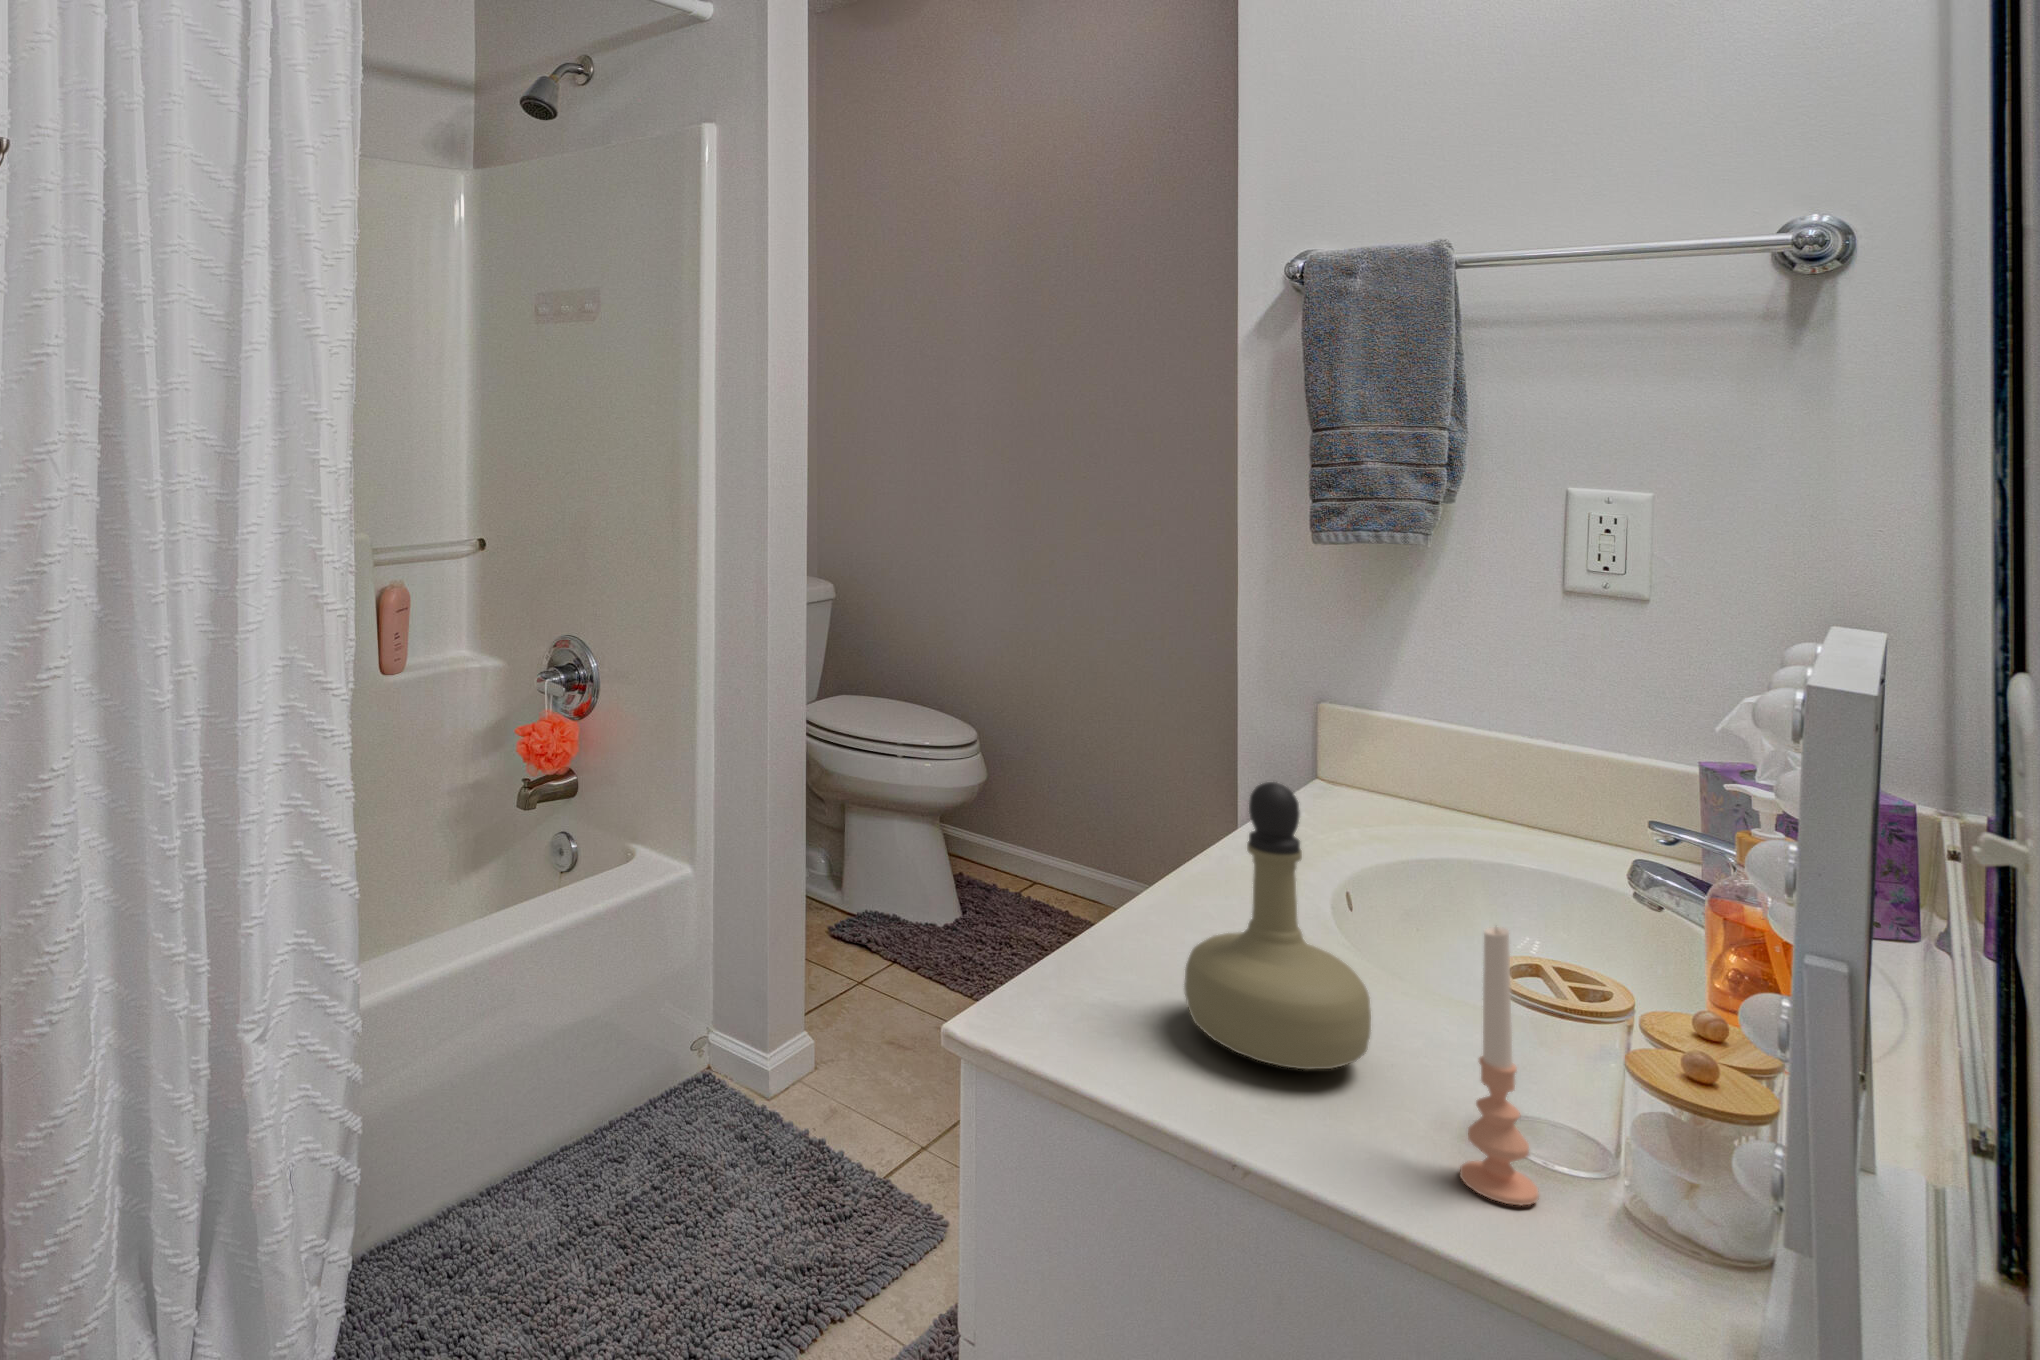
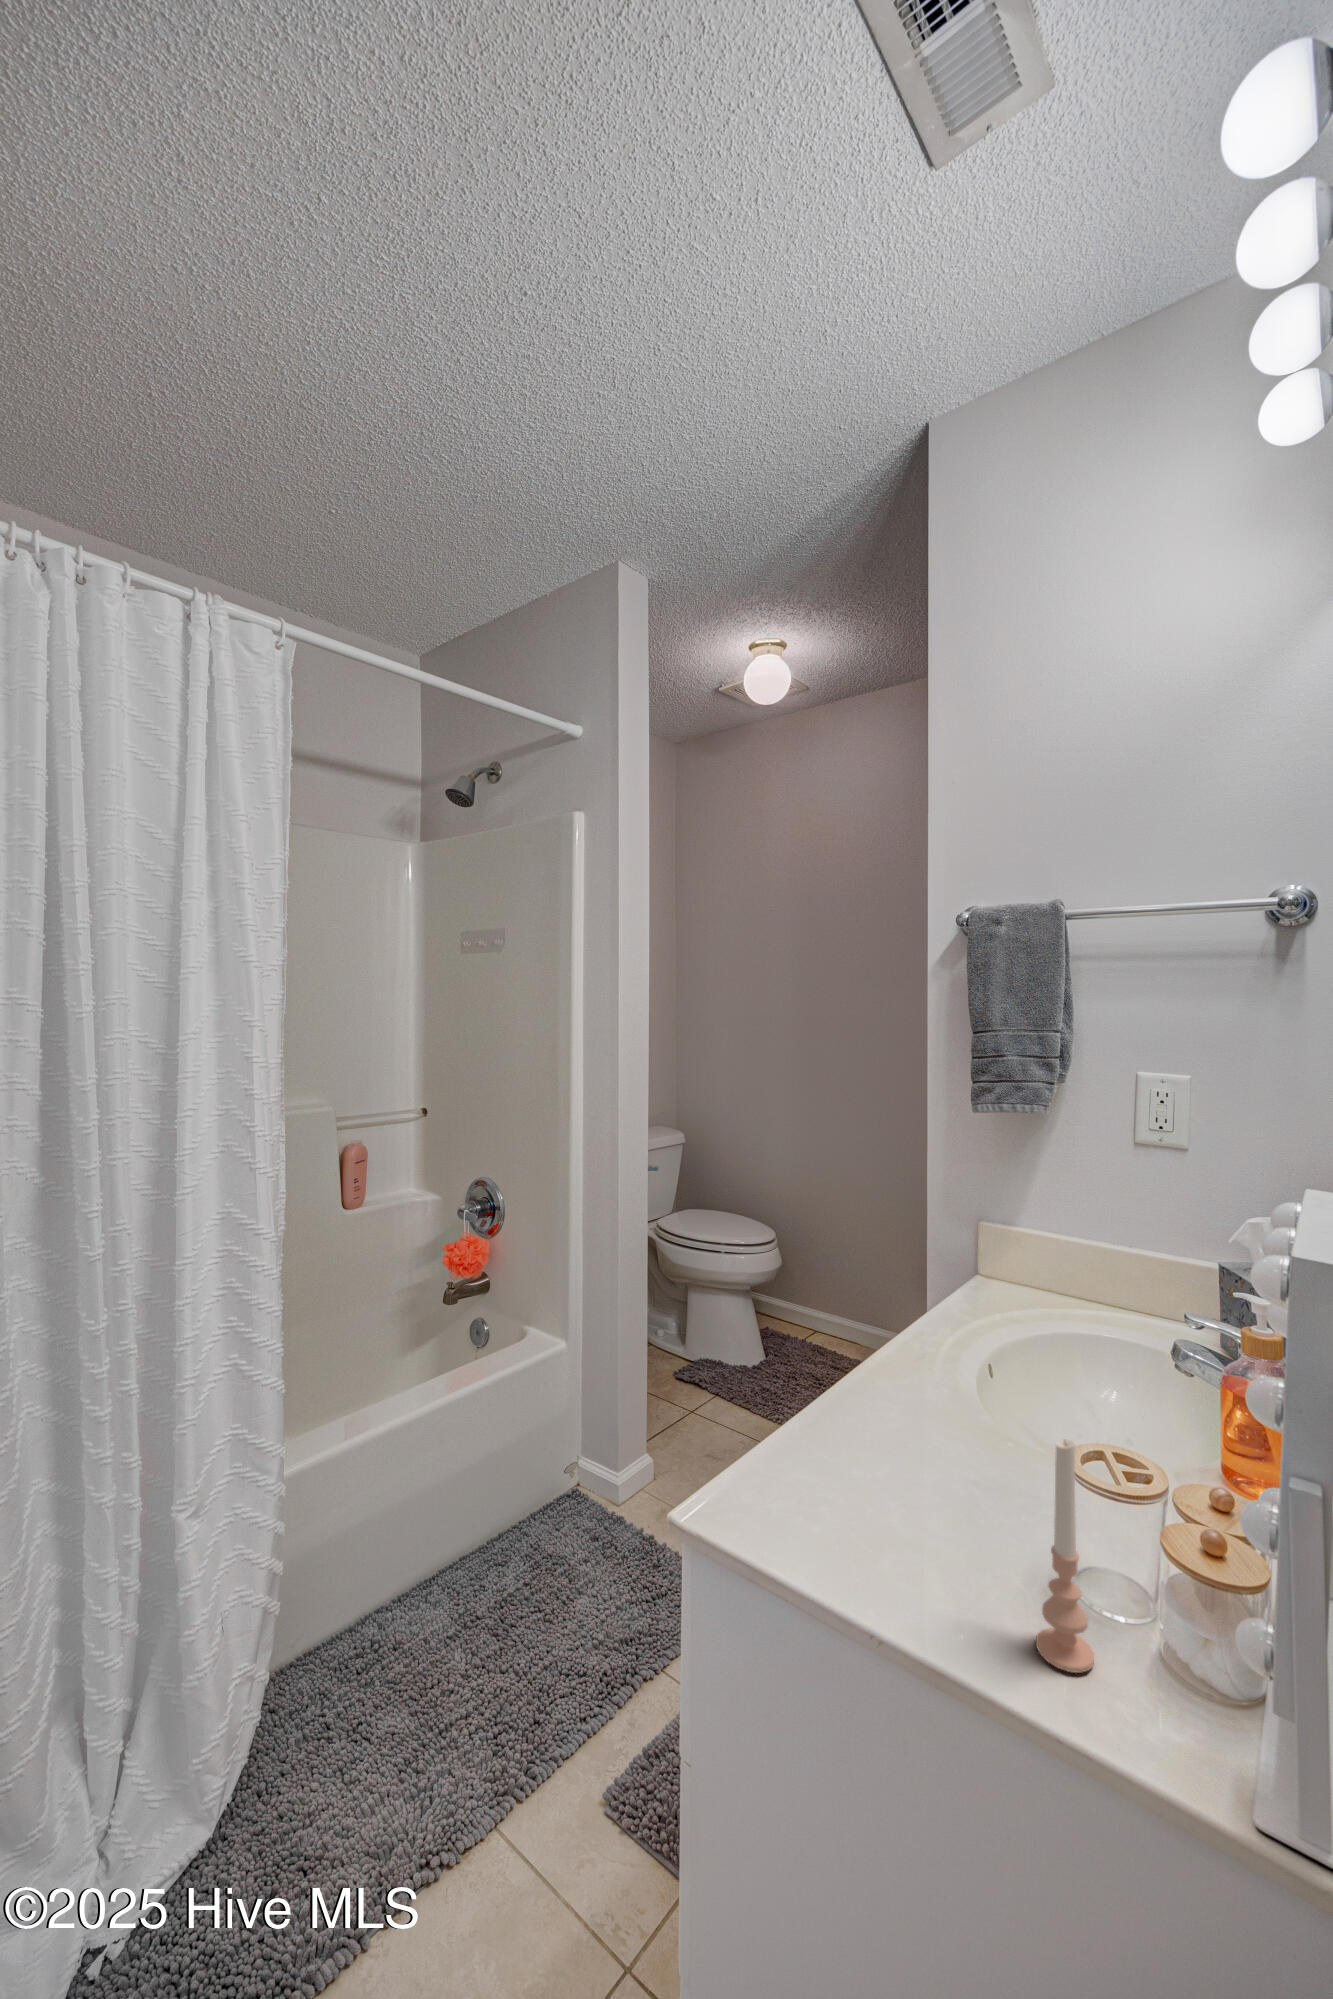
perfume bottle: present [1184,782,1371,1069] -> none [844,1312,980,1547]

